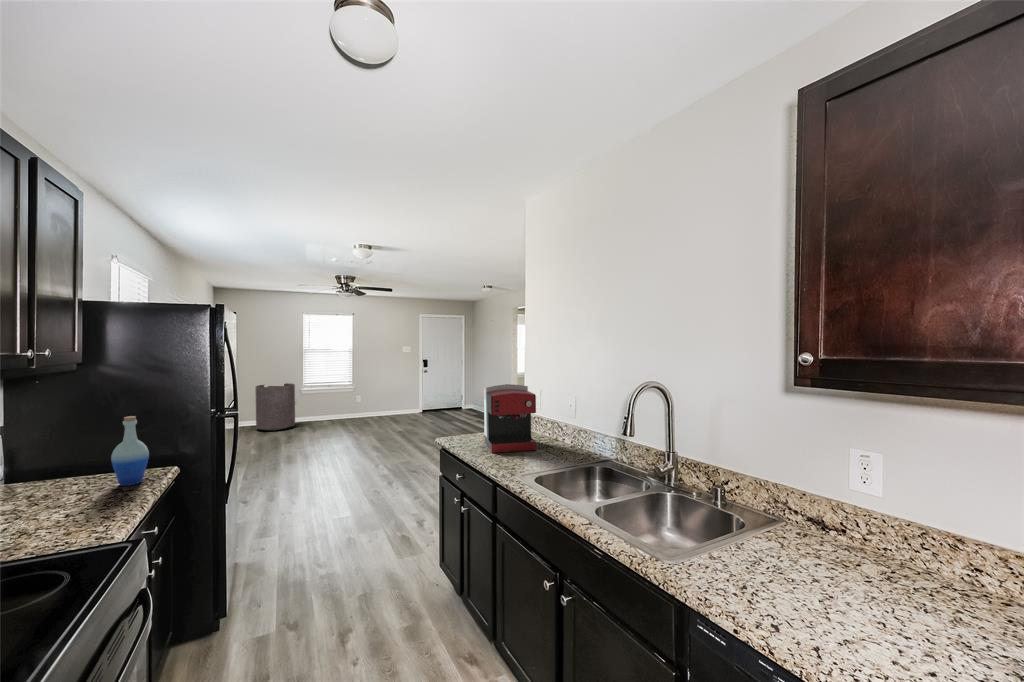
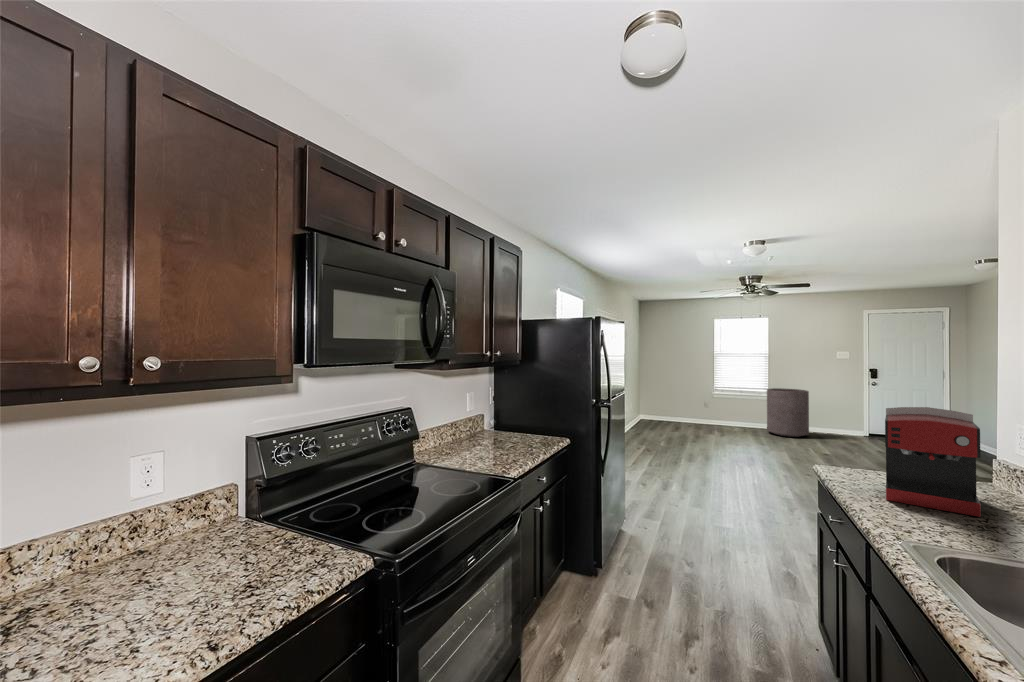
trash can: present [256,383,295,431] -> present [767,388,809,437]
bottle: present [111,416,149,486] -> none [529,394,550,443]

